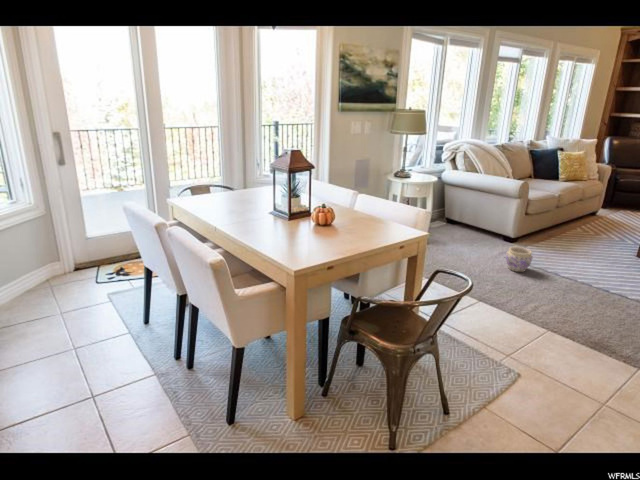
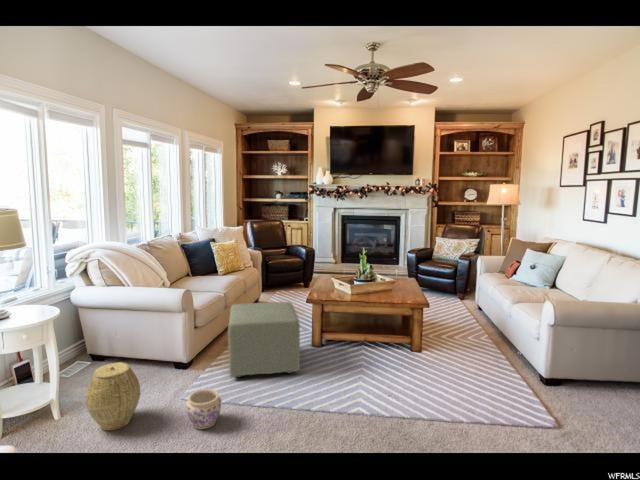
ottoman: none [545,202,624,266] -> present [228,302,300,377]
woven basket: none [446,216,479,255] -> present [85,362,140,430]

